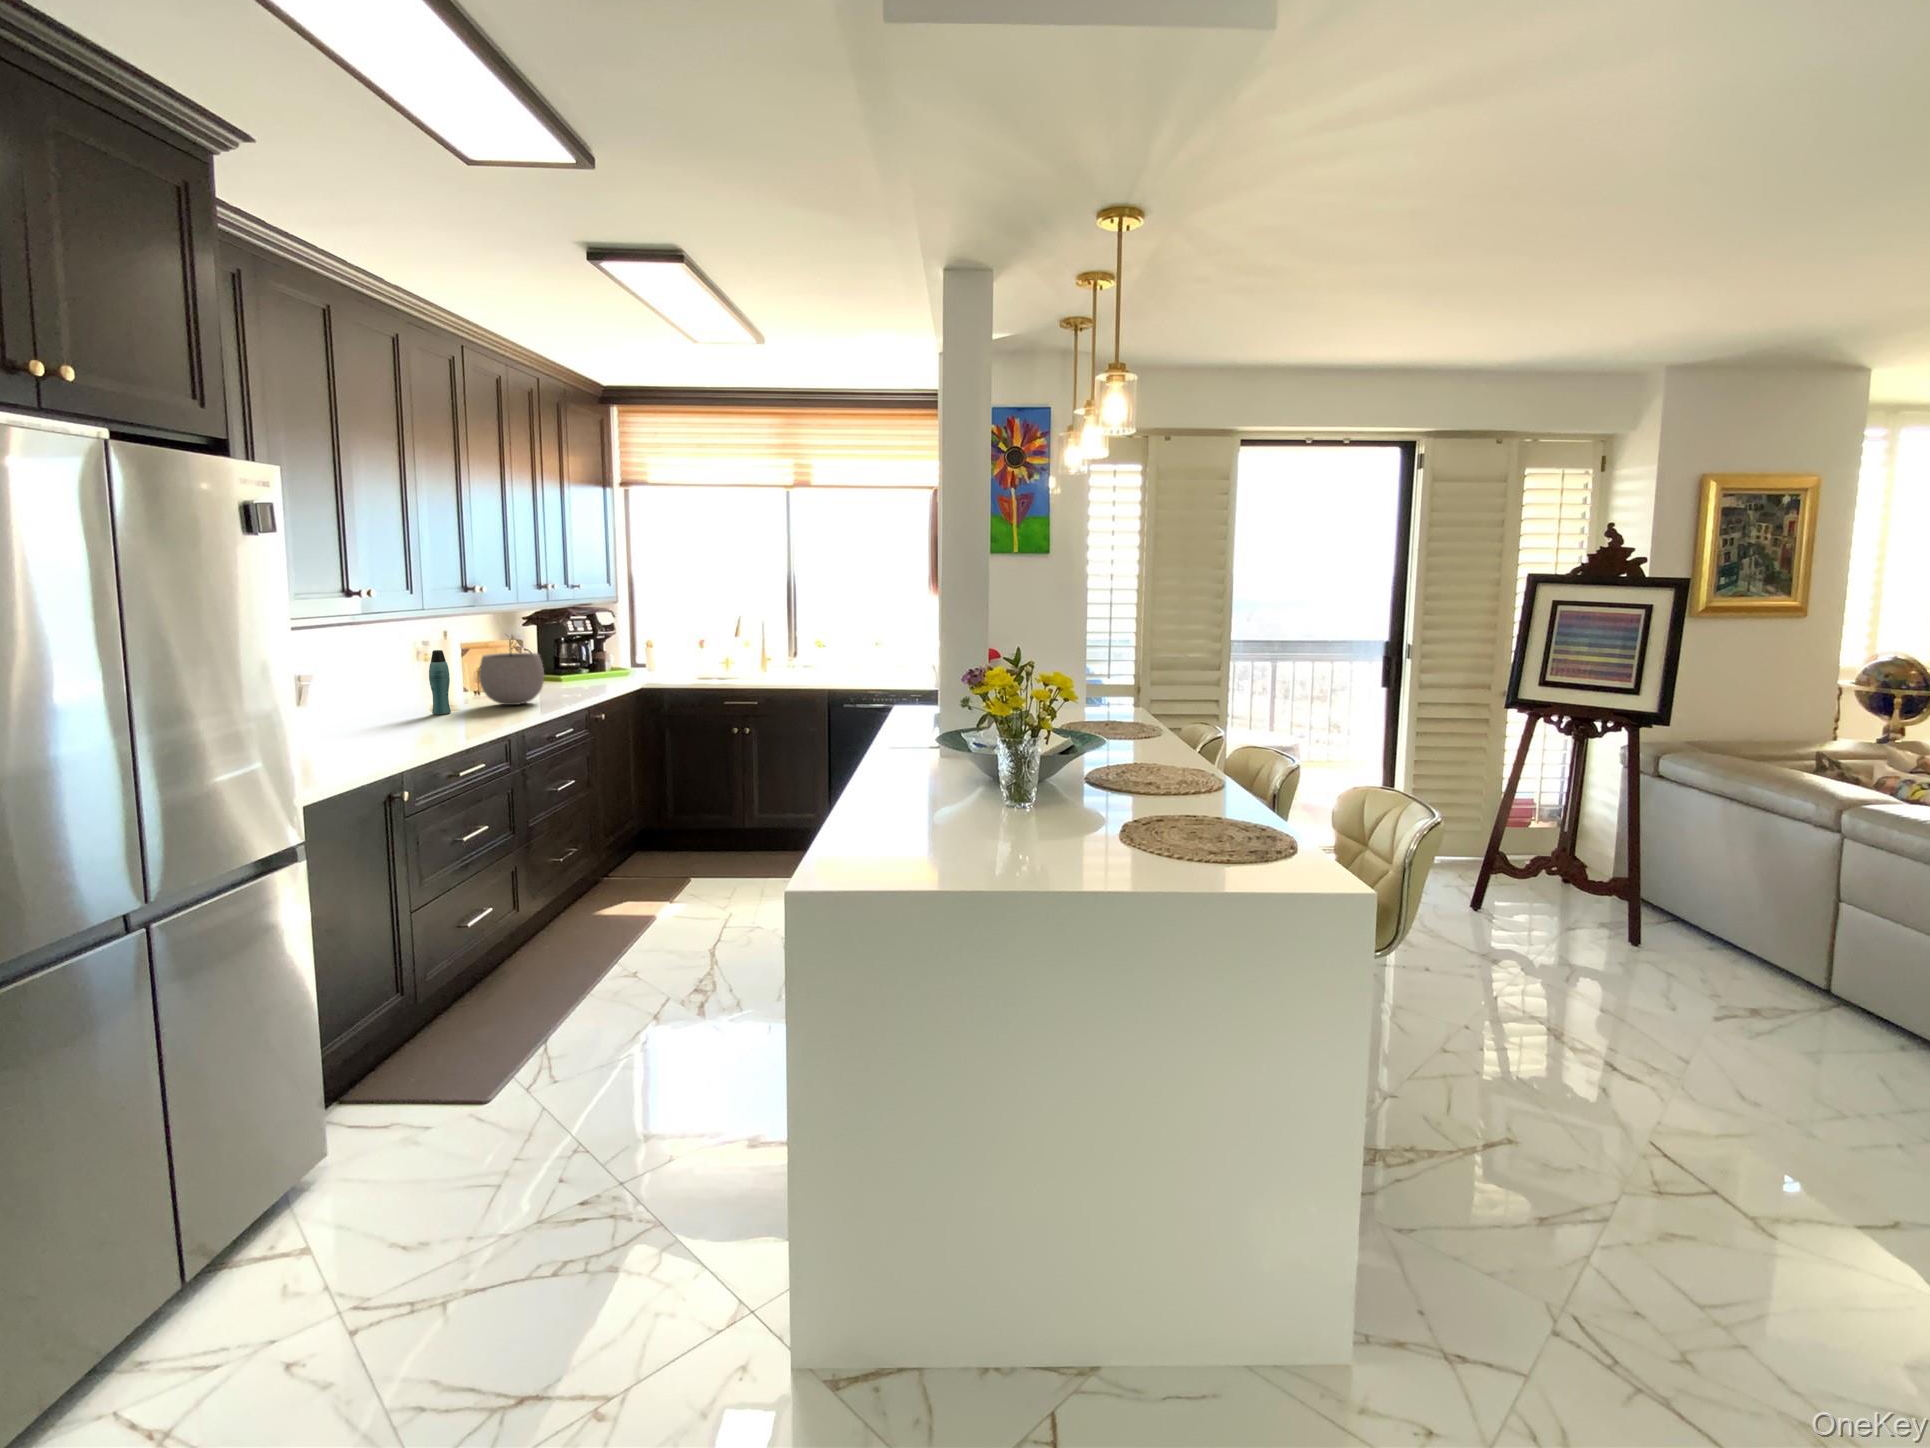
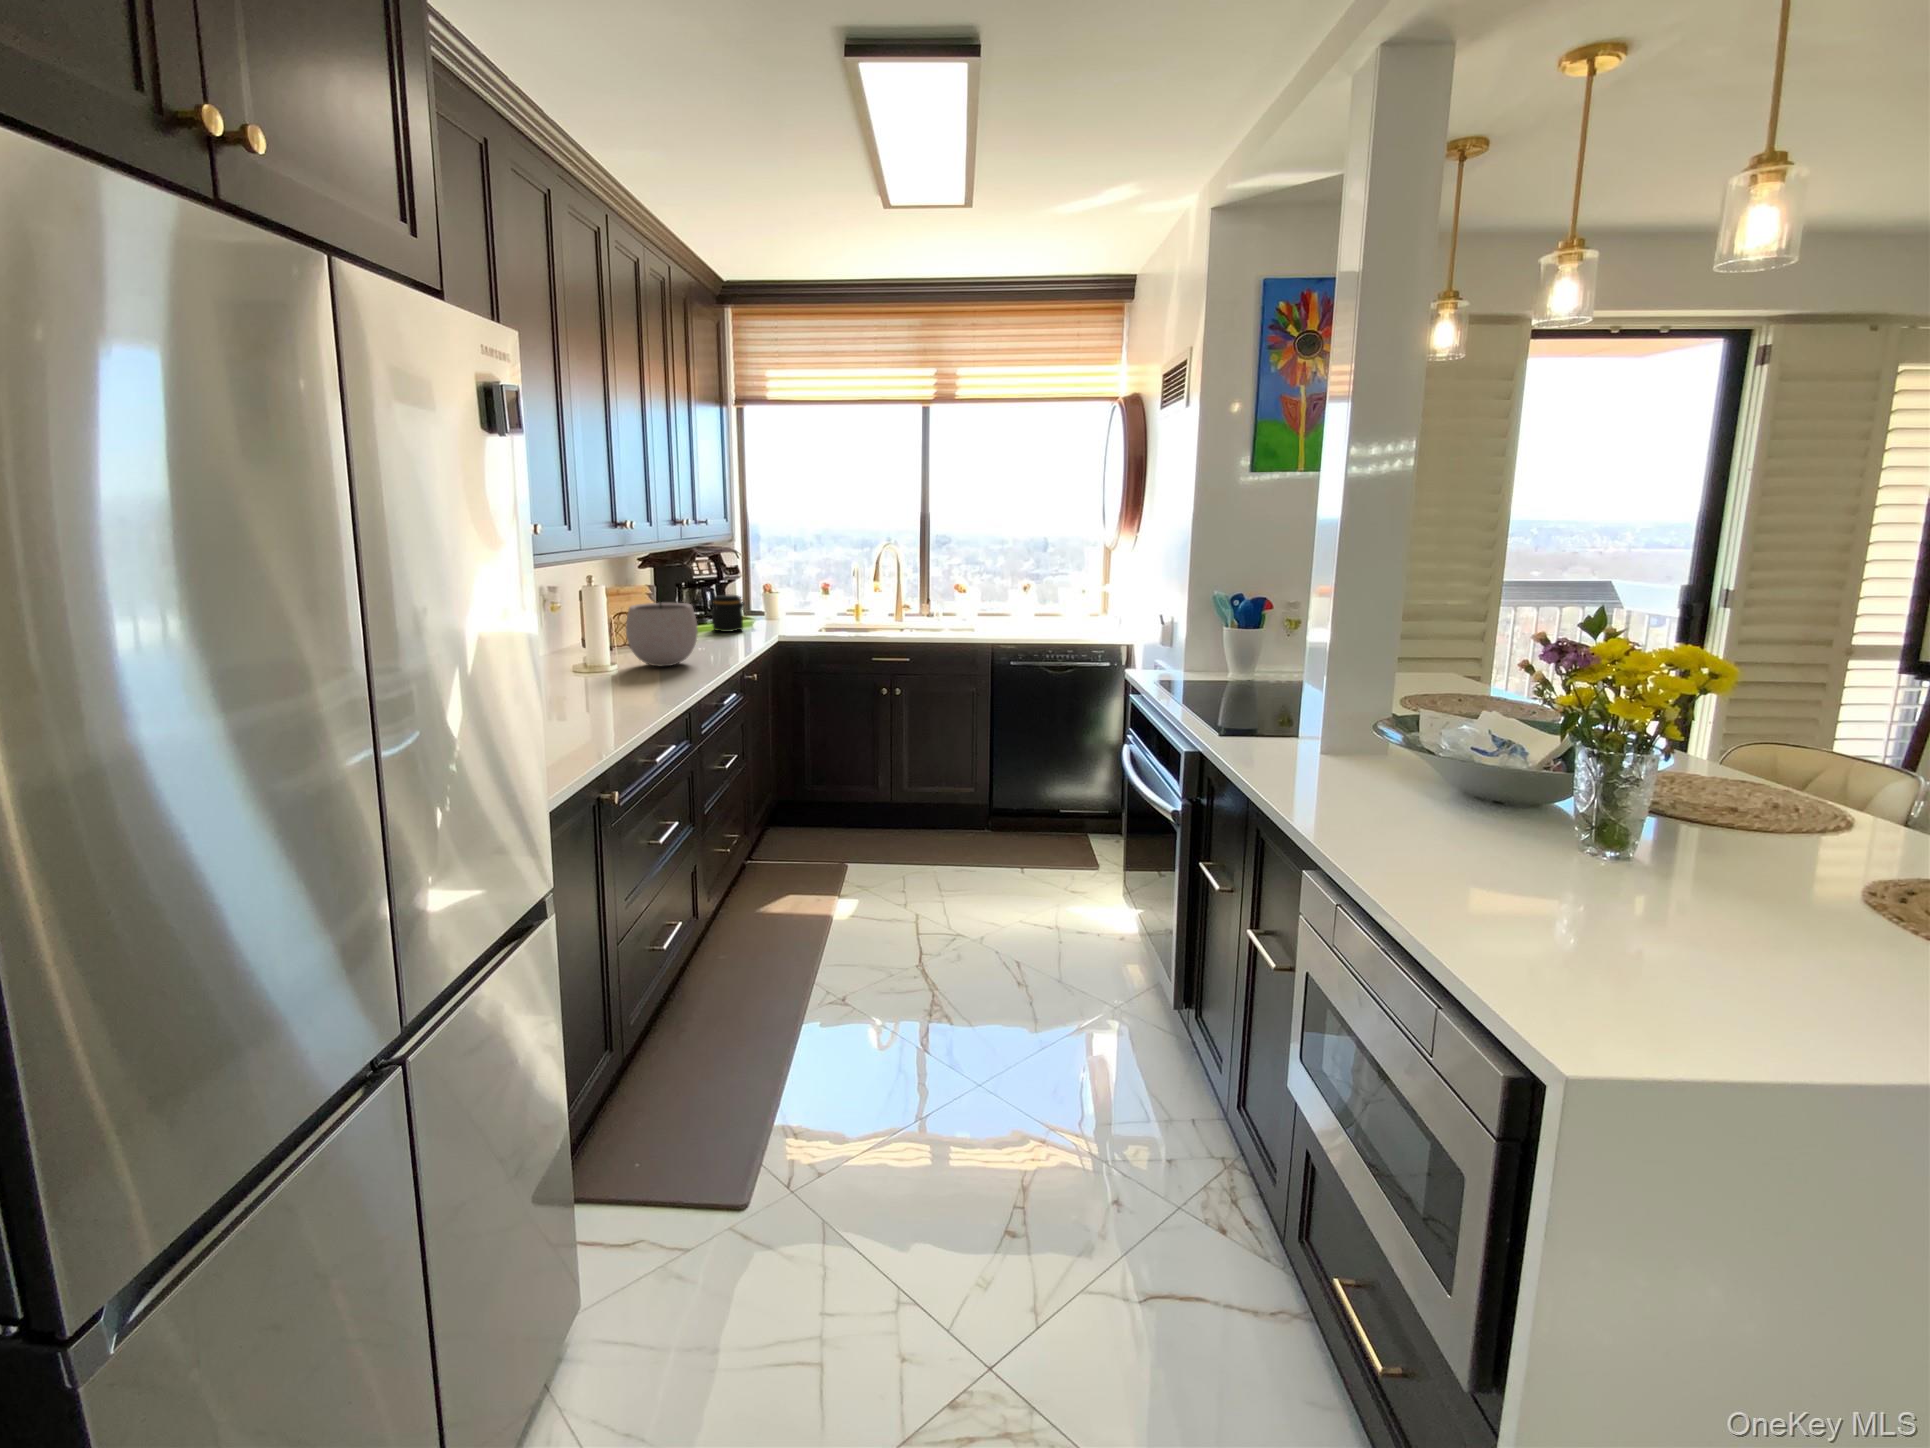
jar: none [579,649,616,680] -> present [707,595,744,632]
bottle: present [429,650,451,715] -> none [576,602,601,680]

